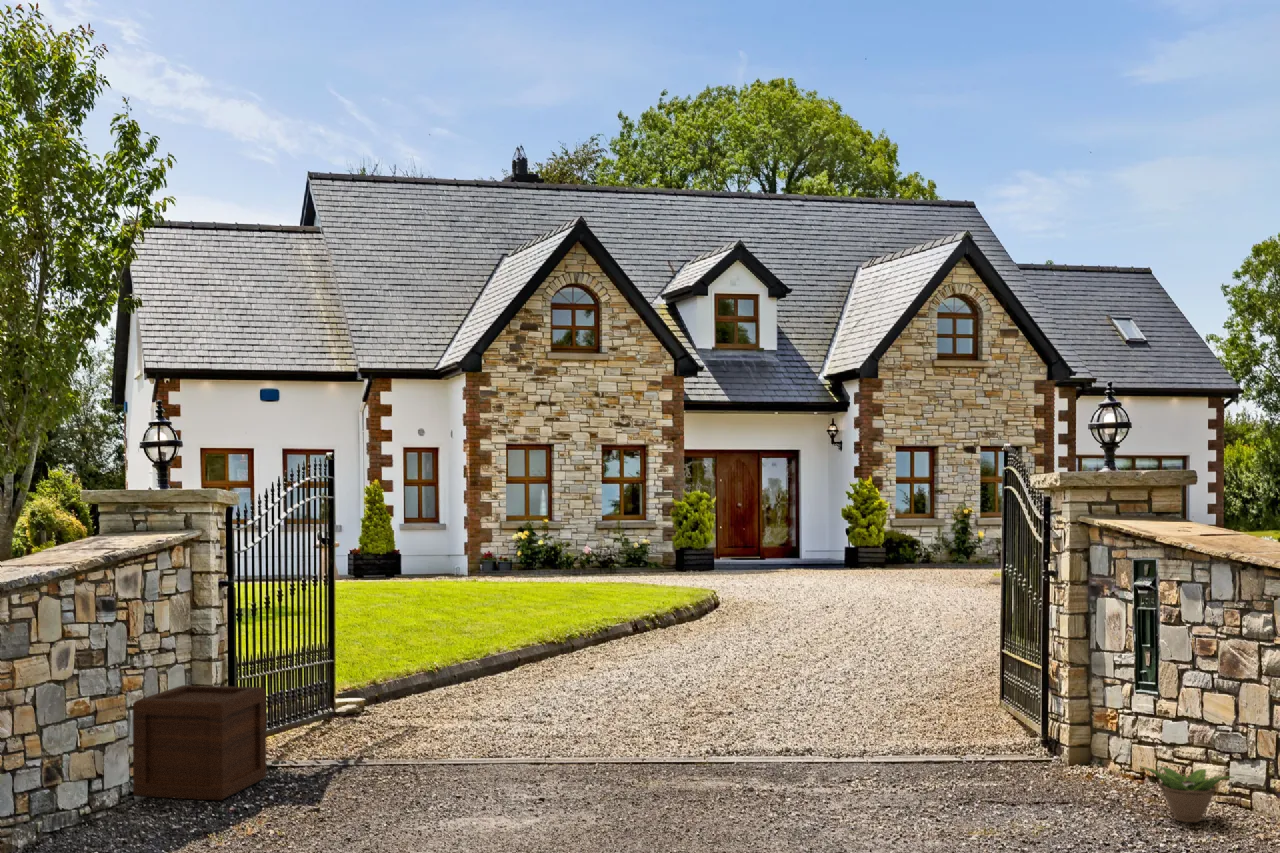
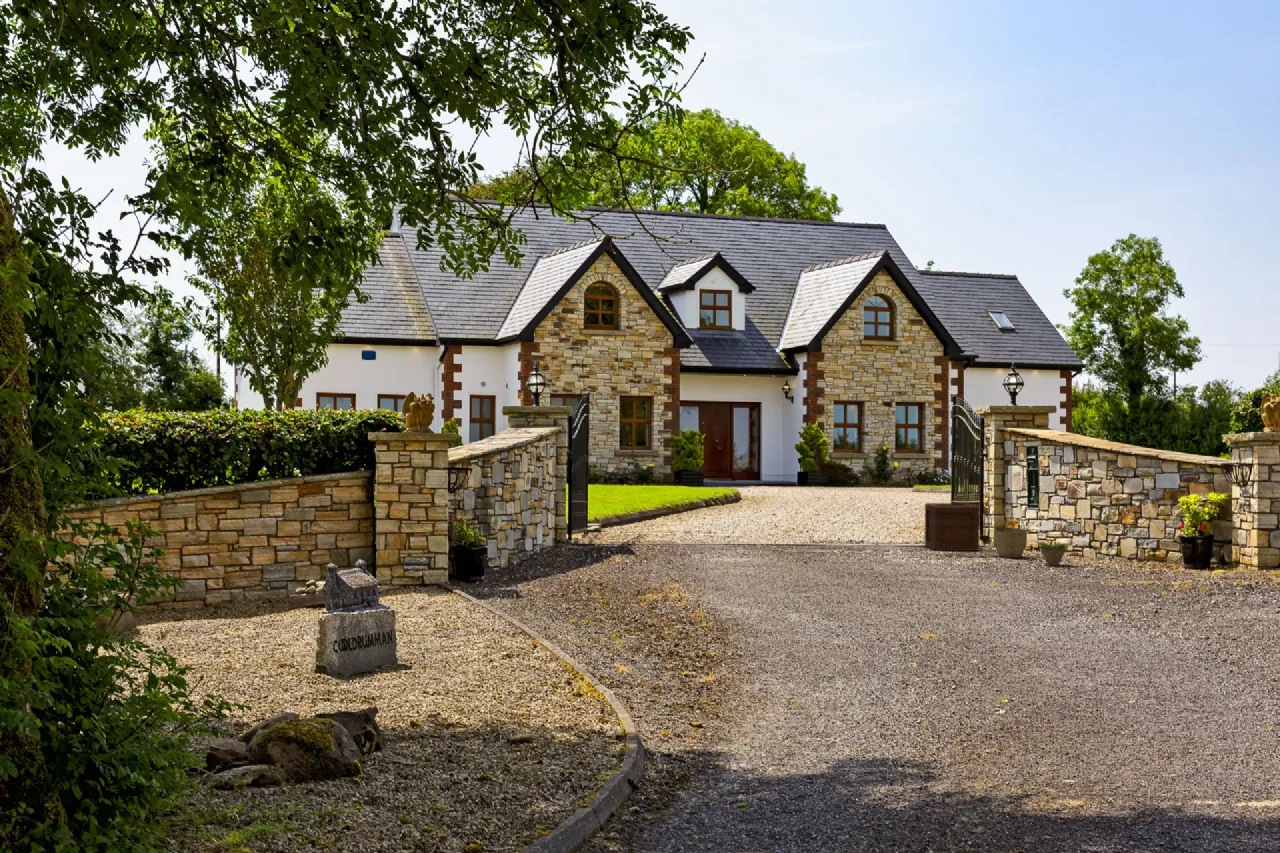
lounge chair: none [869,508,929,562] -> present [815,447,858,485]
wooden crate: present [133,685,267,800] -> present [925,503,979,551]
woven basket: none [1069,706,1136,788] -> present [994,518,1027,558]

